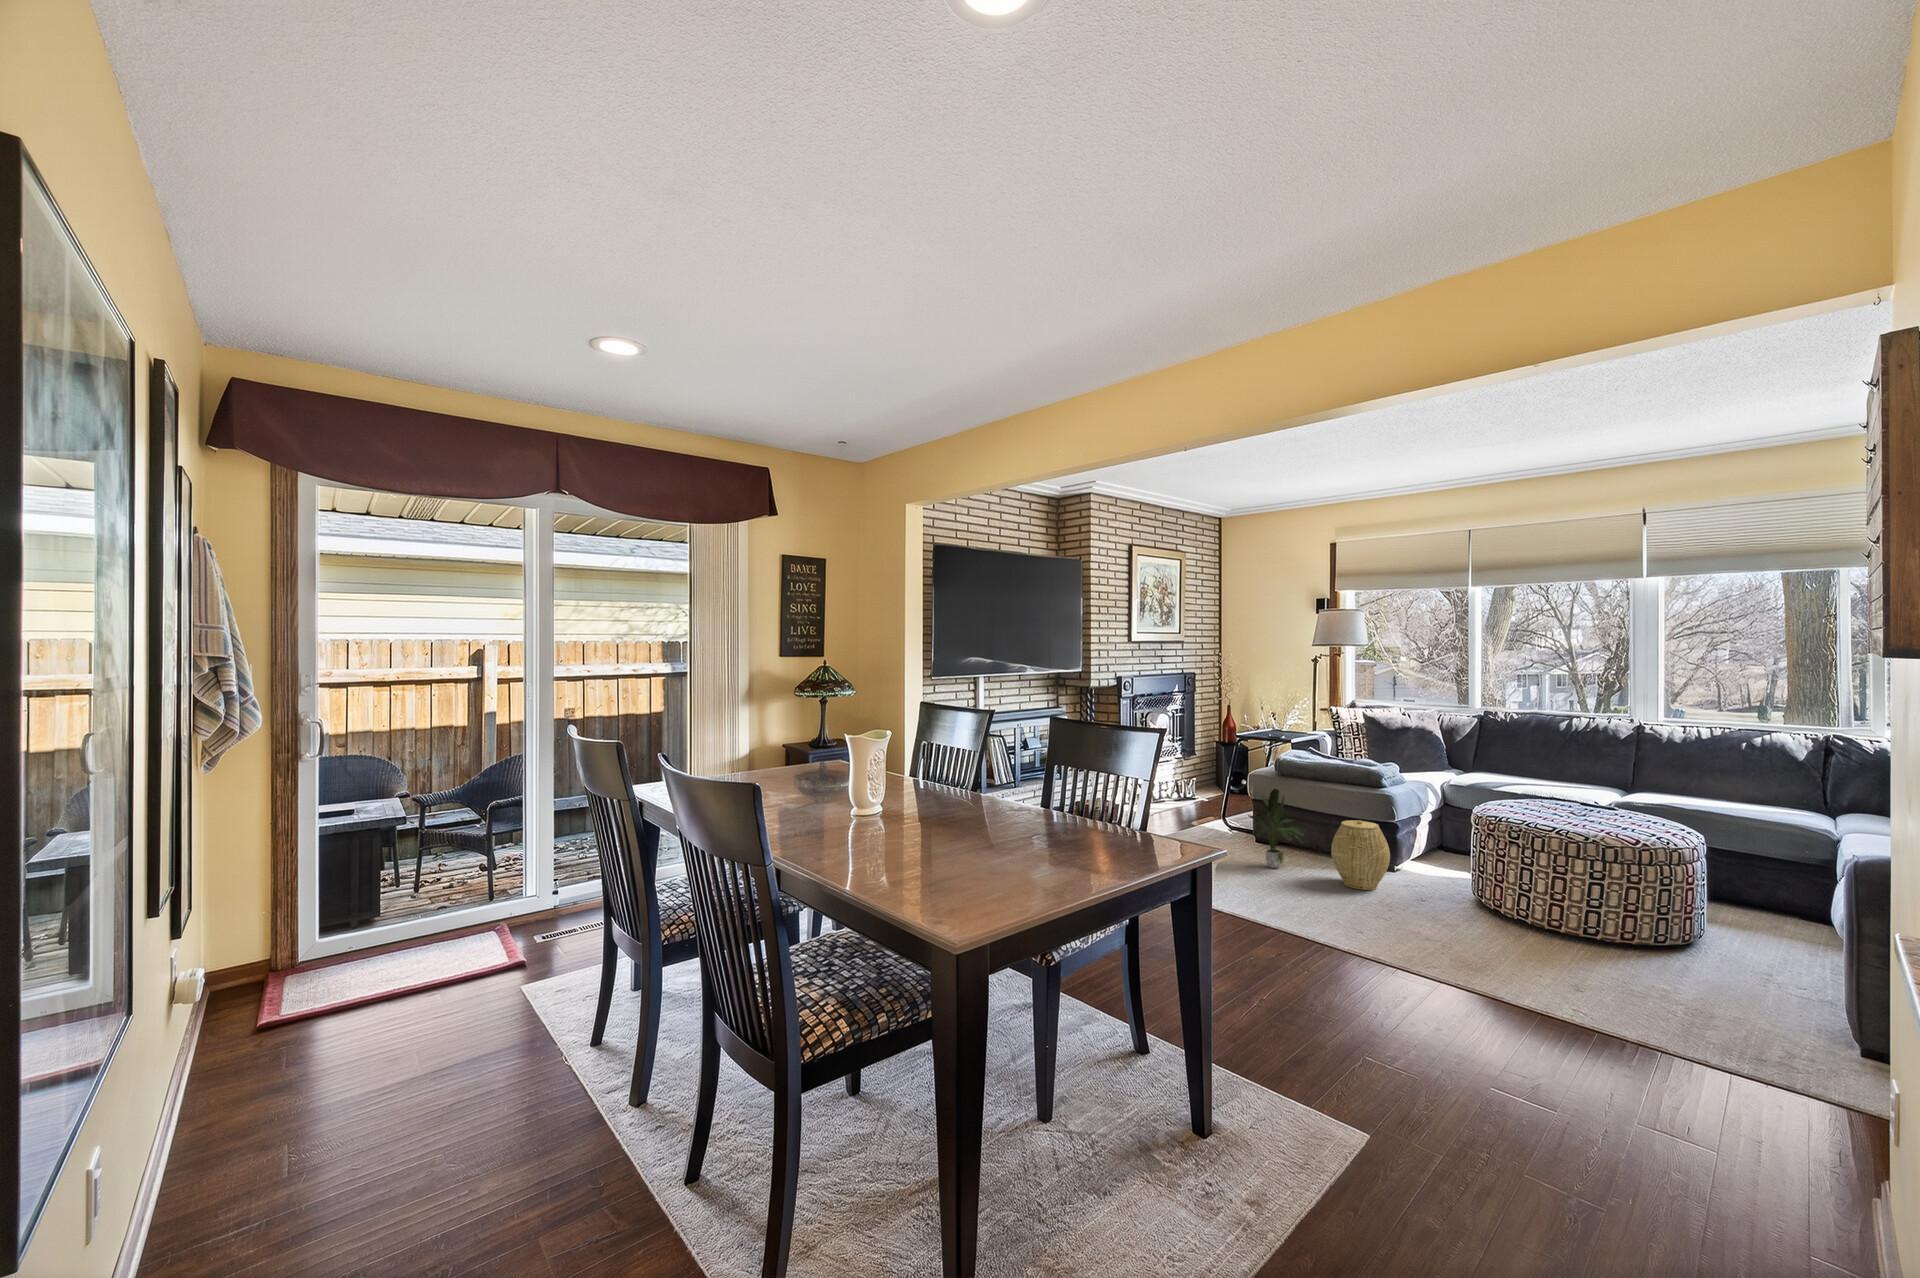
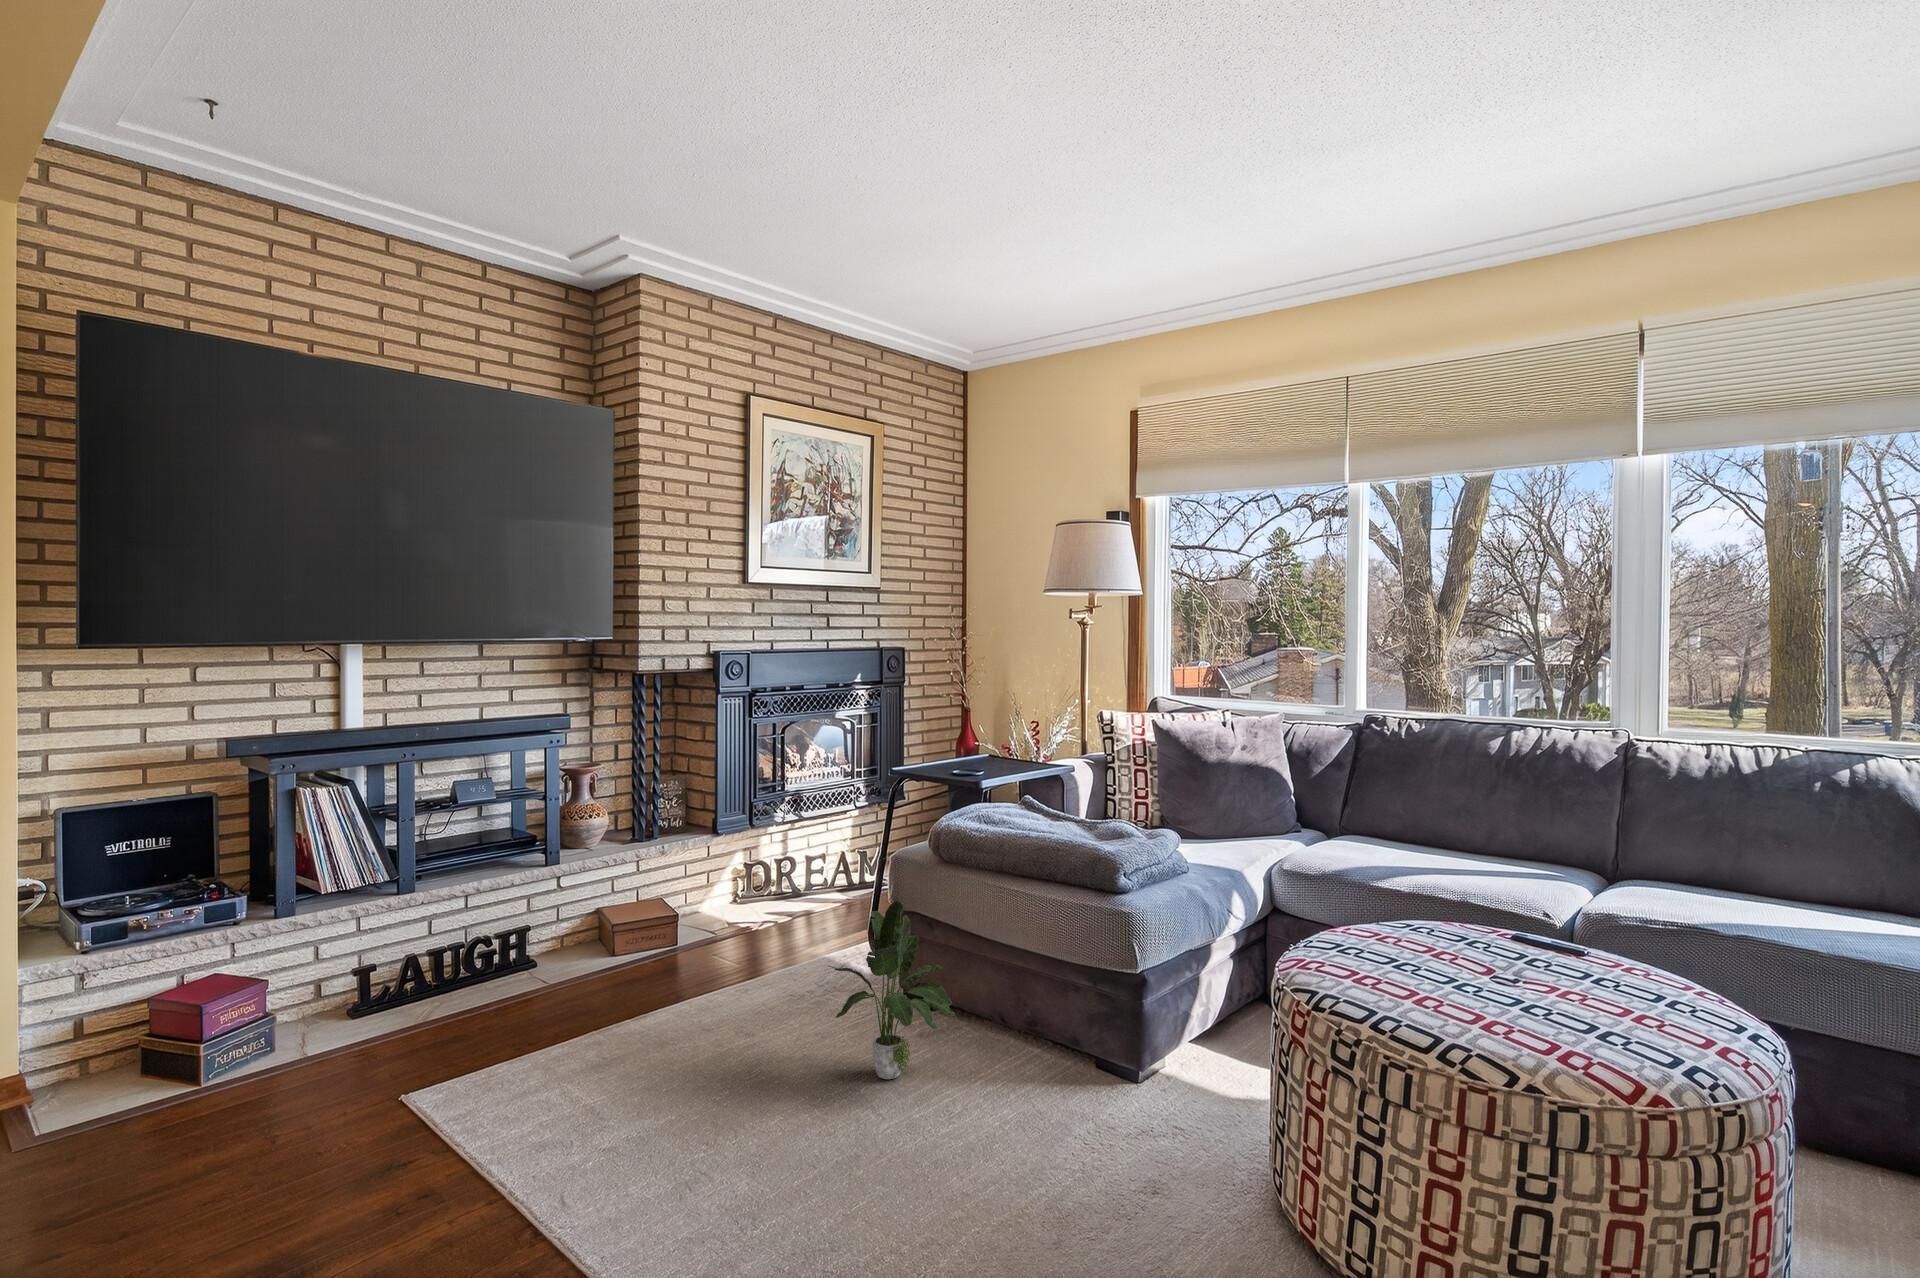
woven basket: present [1331,820,1390,890] -> none [981,981,1103,1153]

